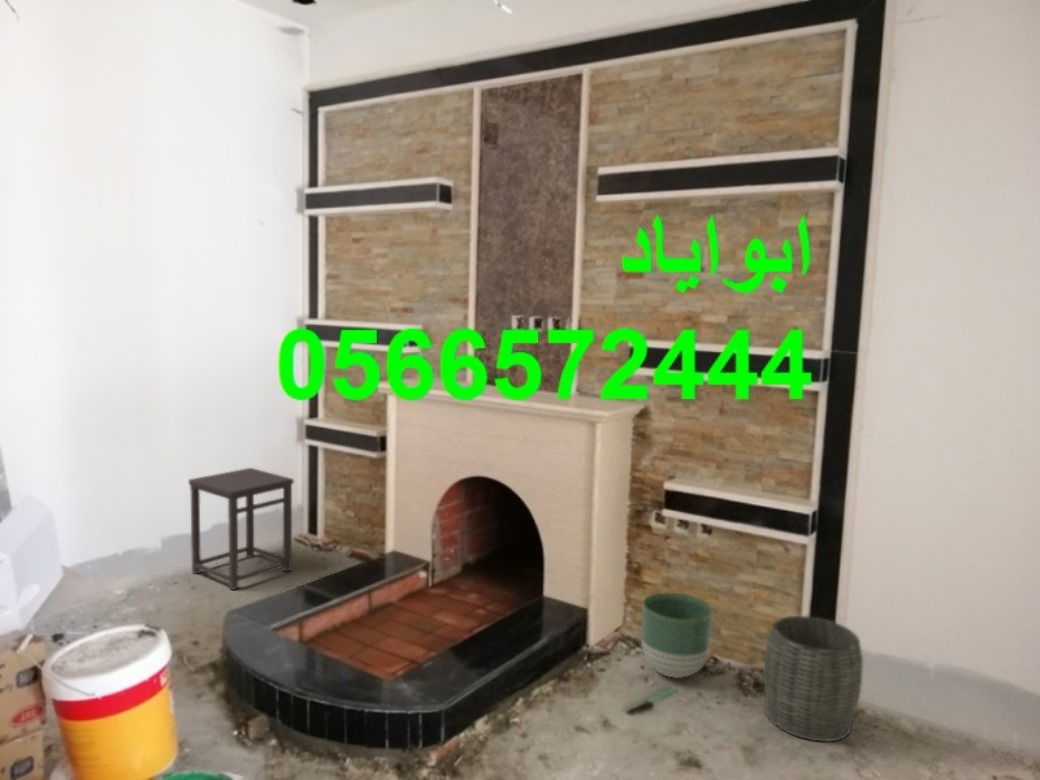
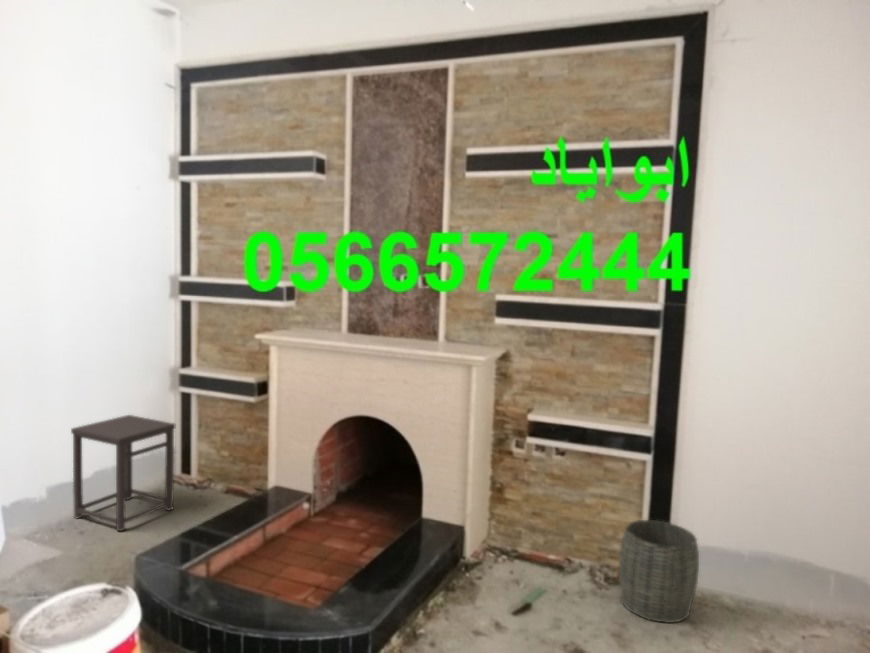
planter: present [641,593,713,678] -> none [512,507,571,579]

